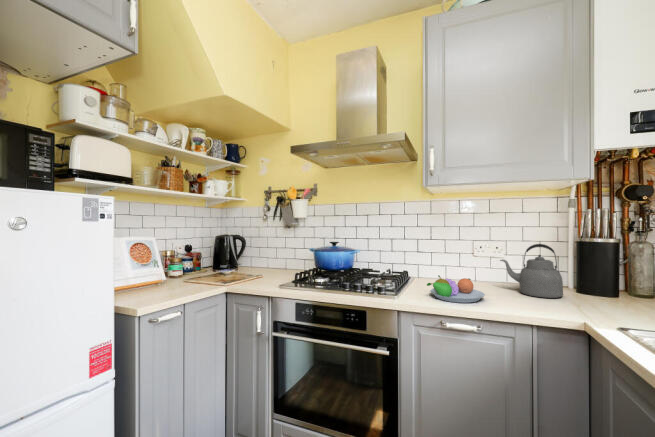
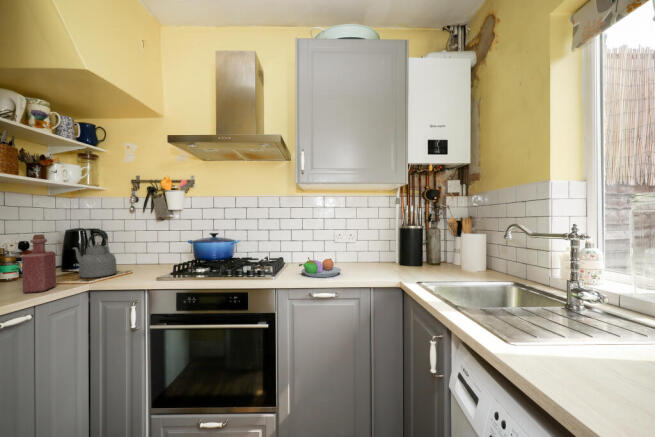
bottle: none [179,241,203,291] -> present [22,234,56,293]
kettle: present [500,244,563,298] -> present [73,233,117,278]

